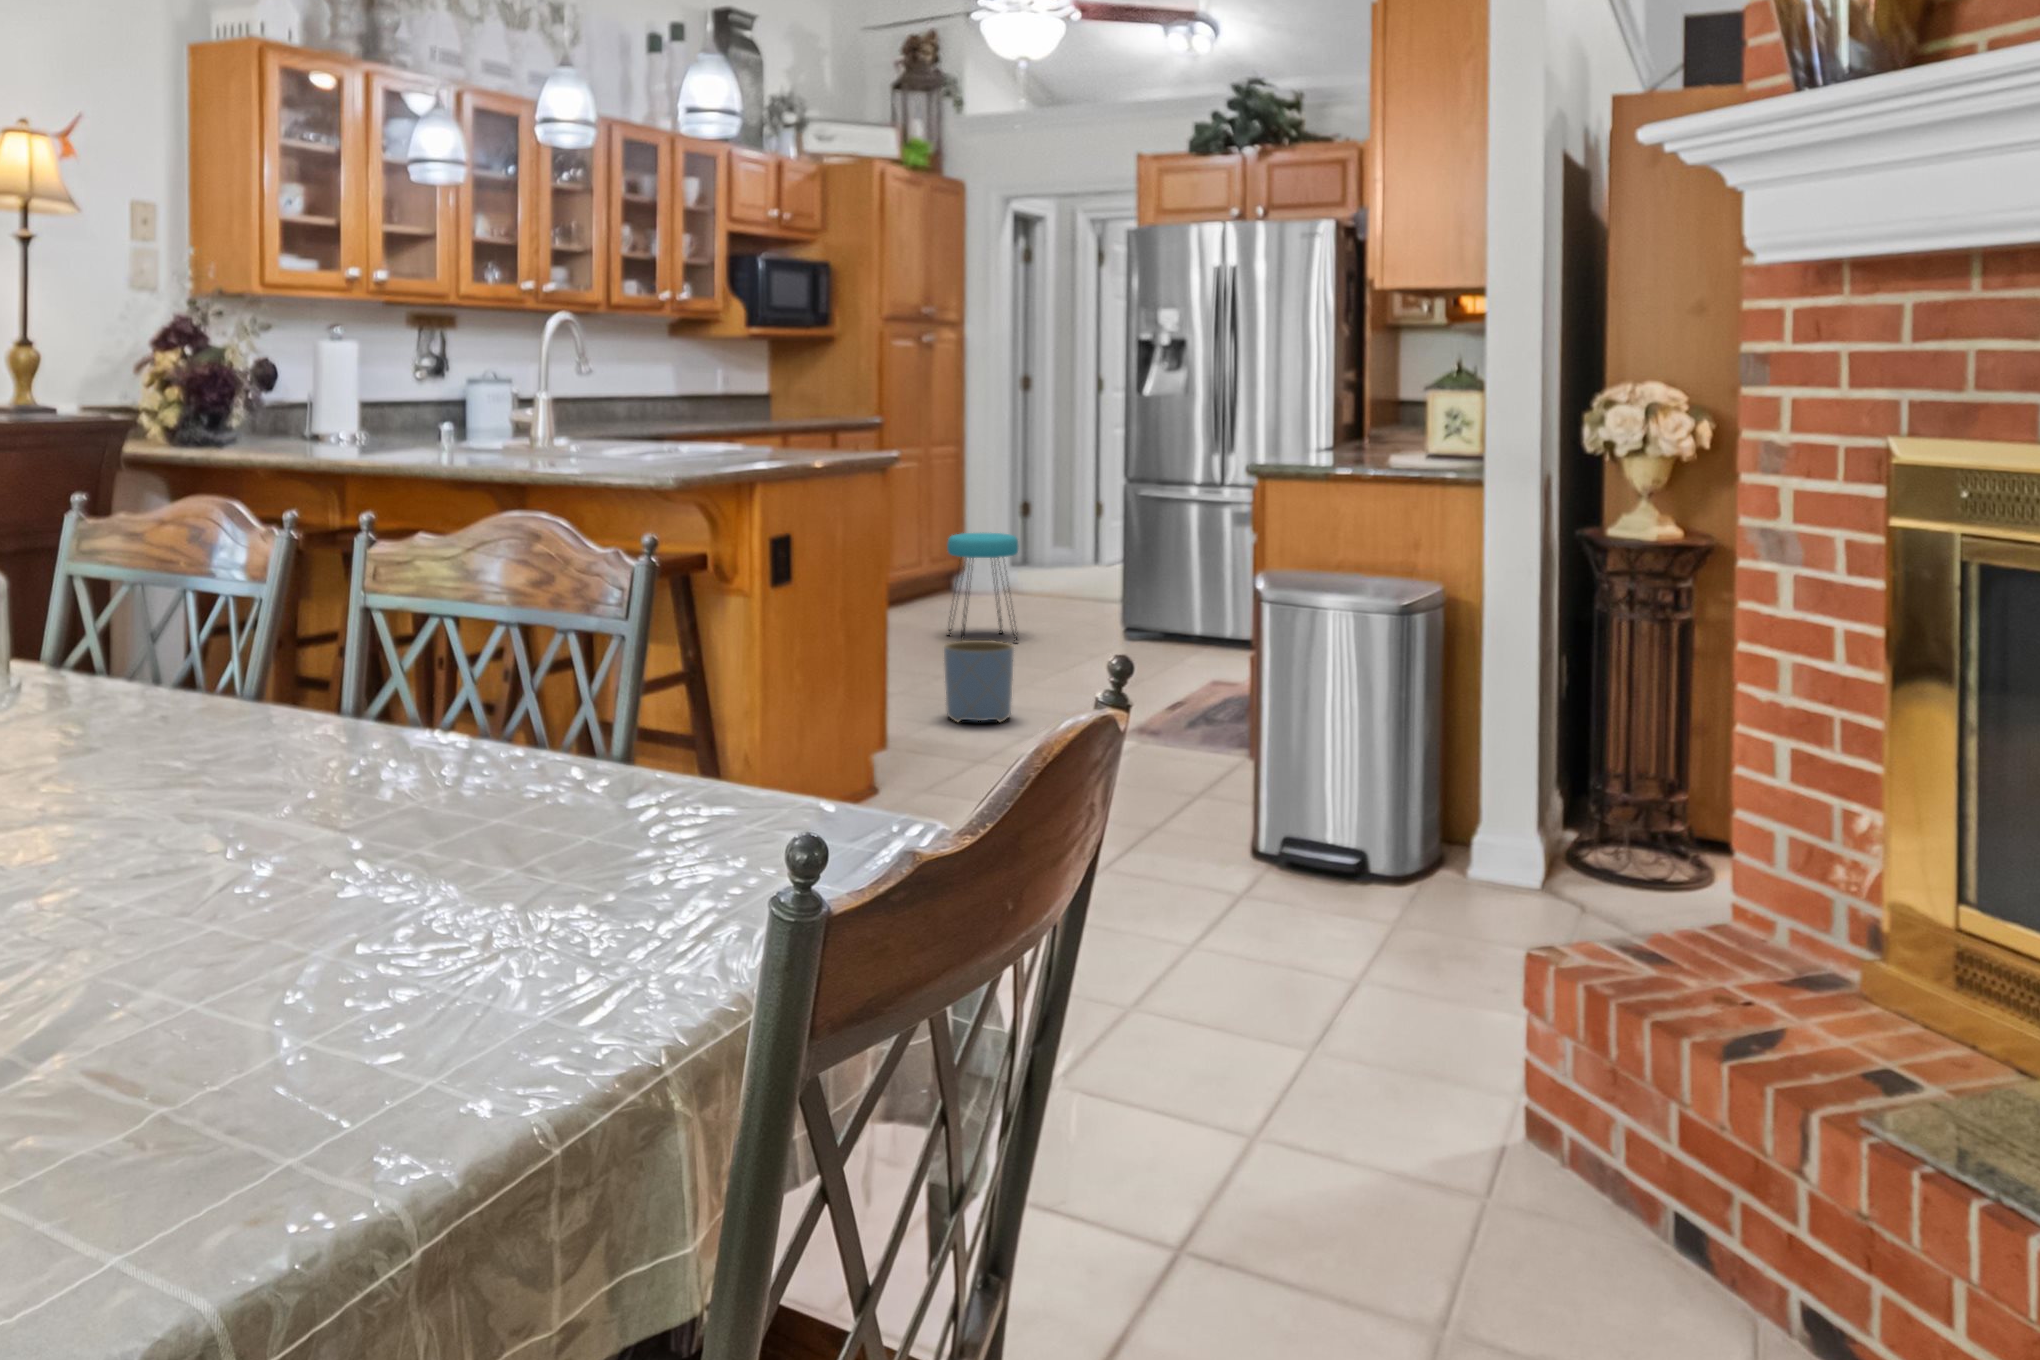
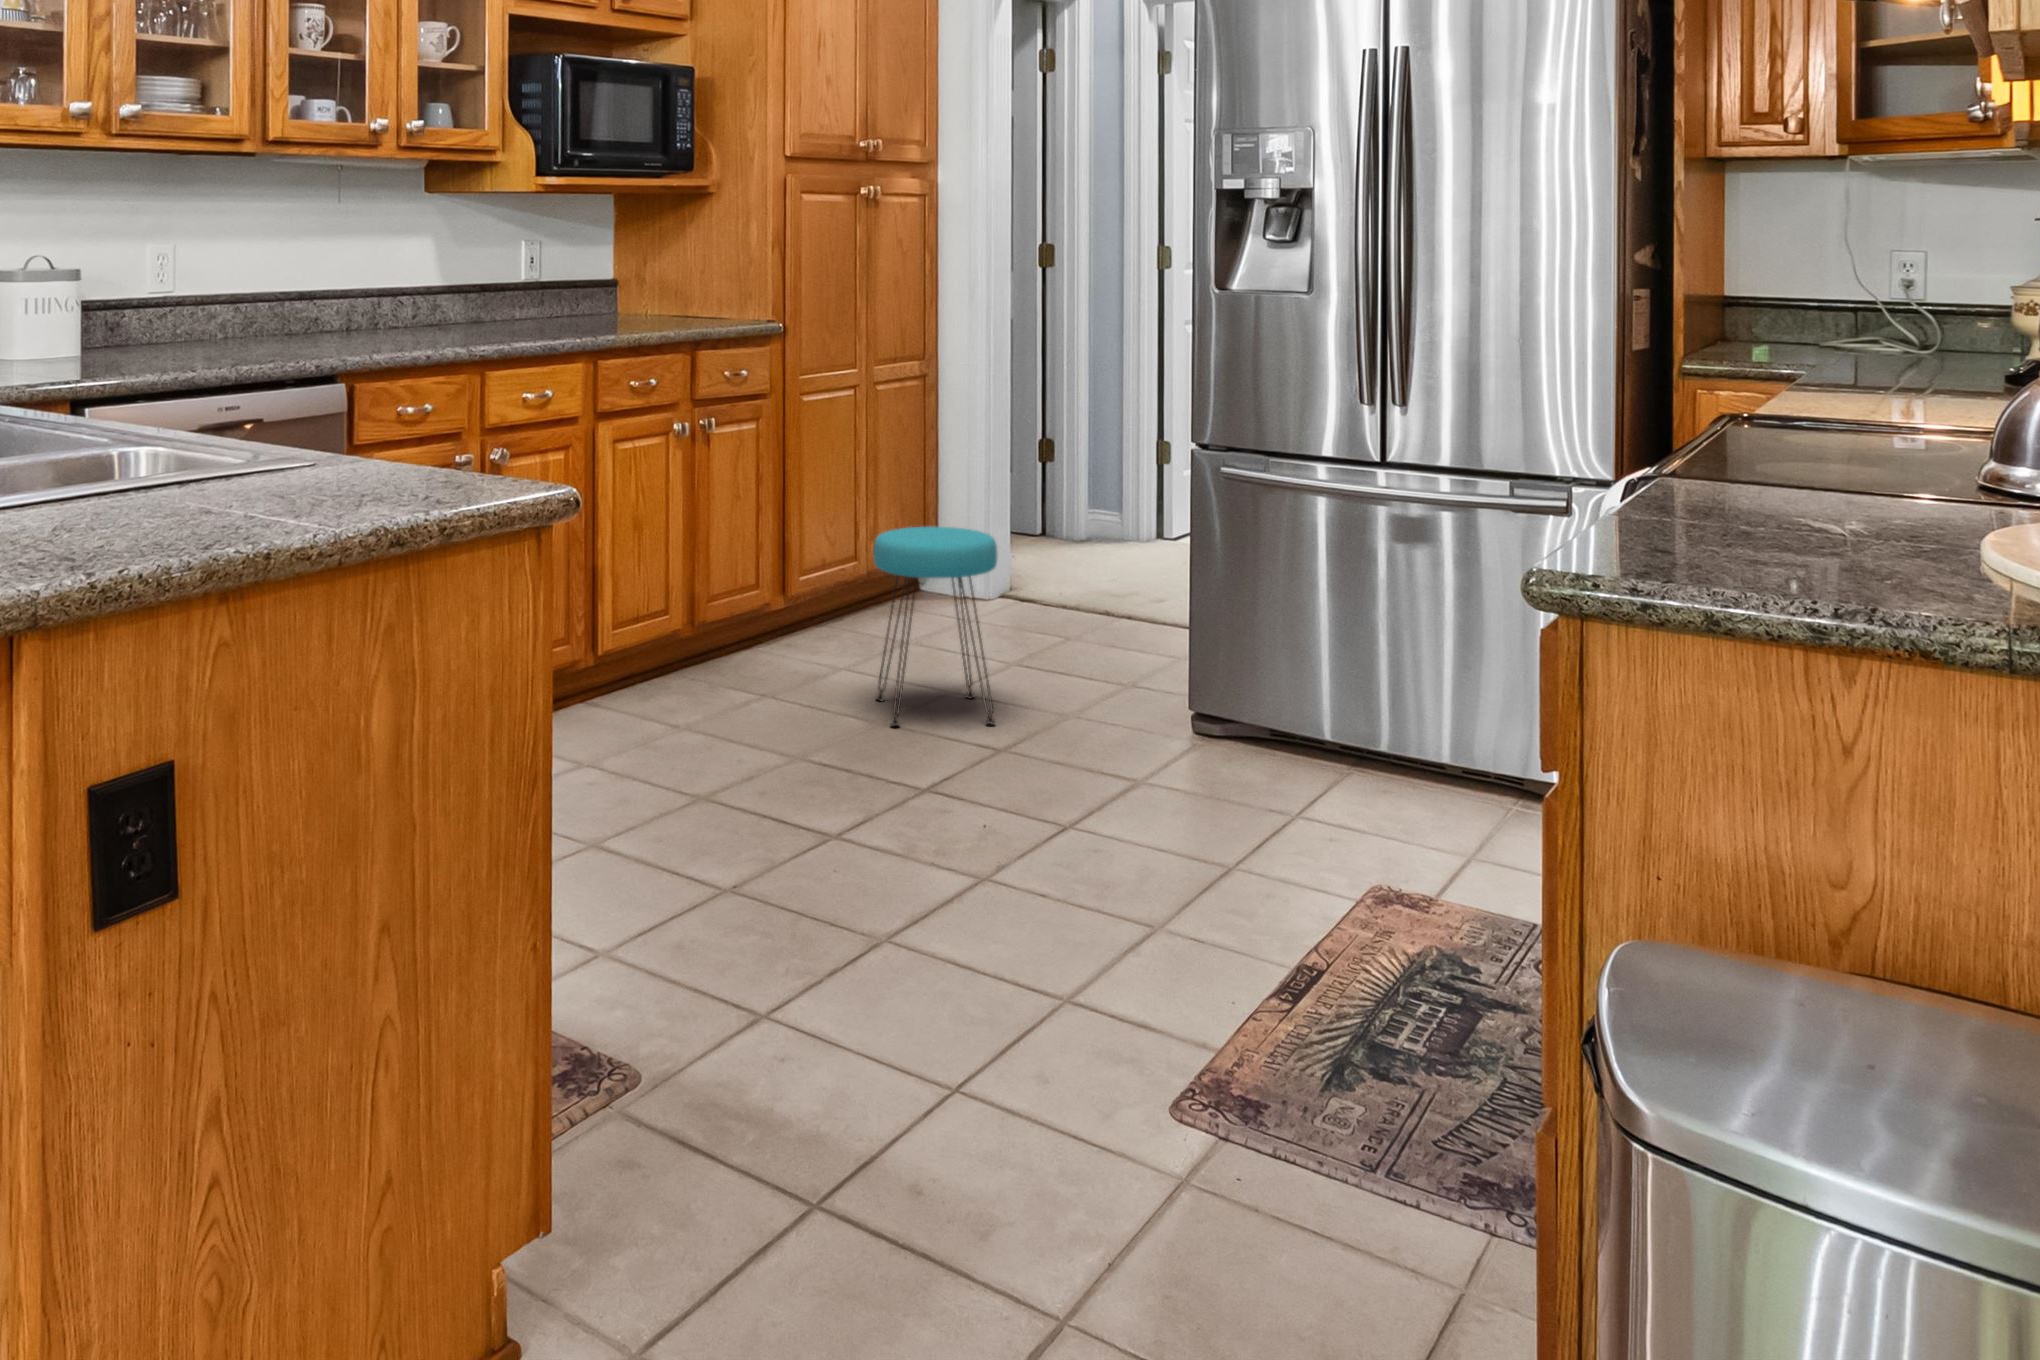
planter: present [944,640,1014,722] -> none [786,811,932,1006]

